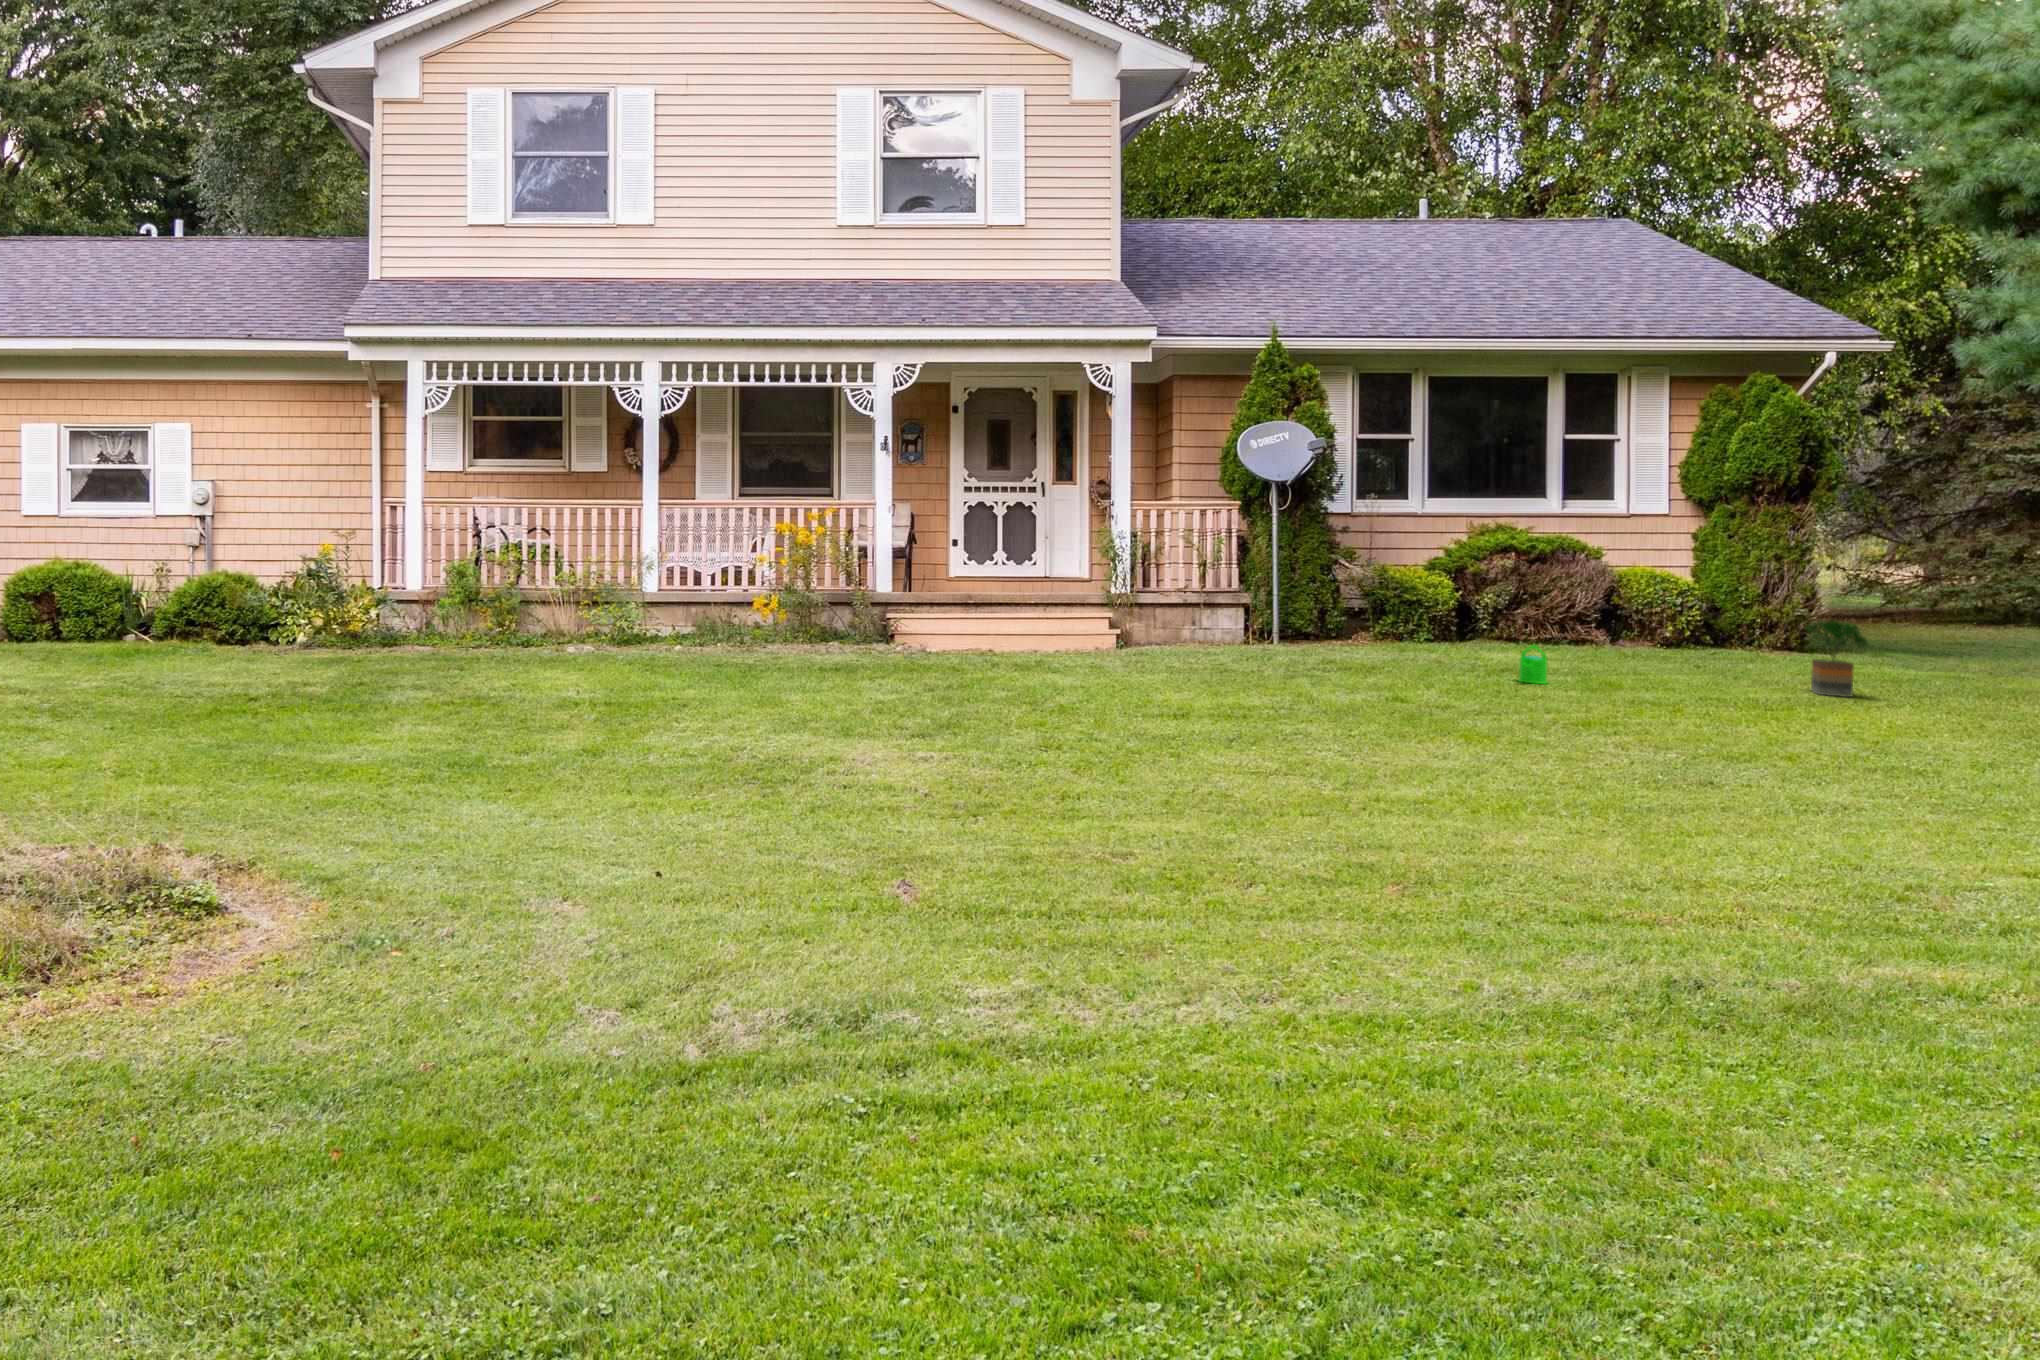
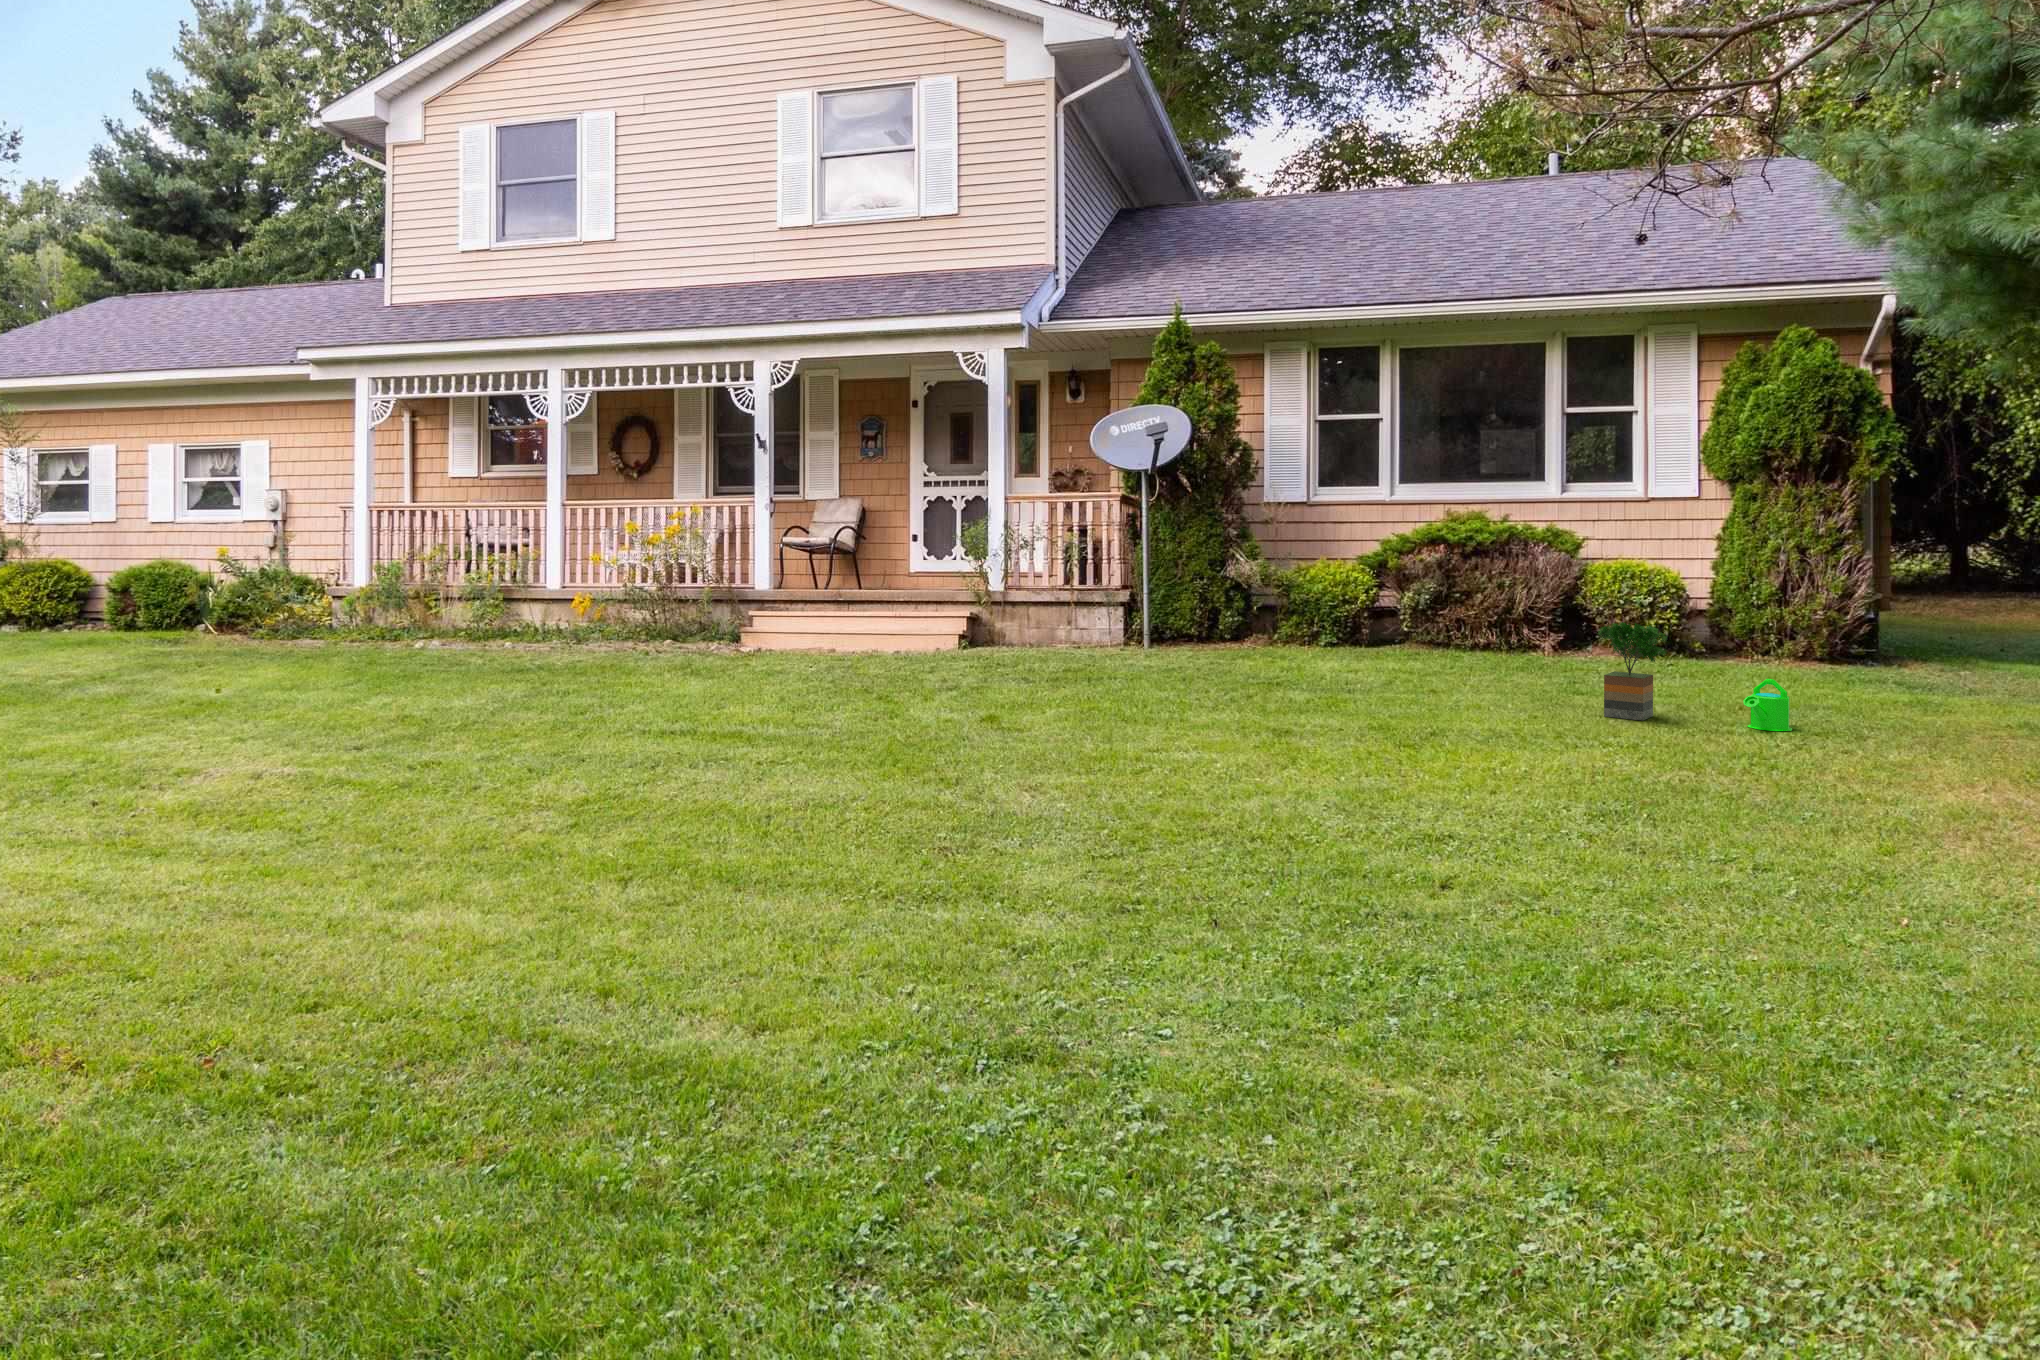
watering can: present [1519,645,1548,684] -> present [1743,679,1792,731]

